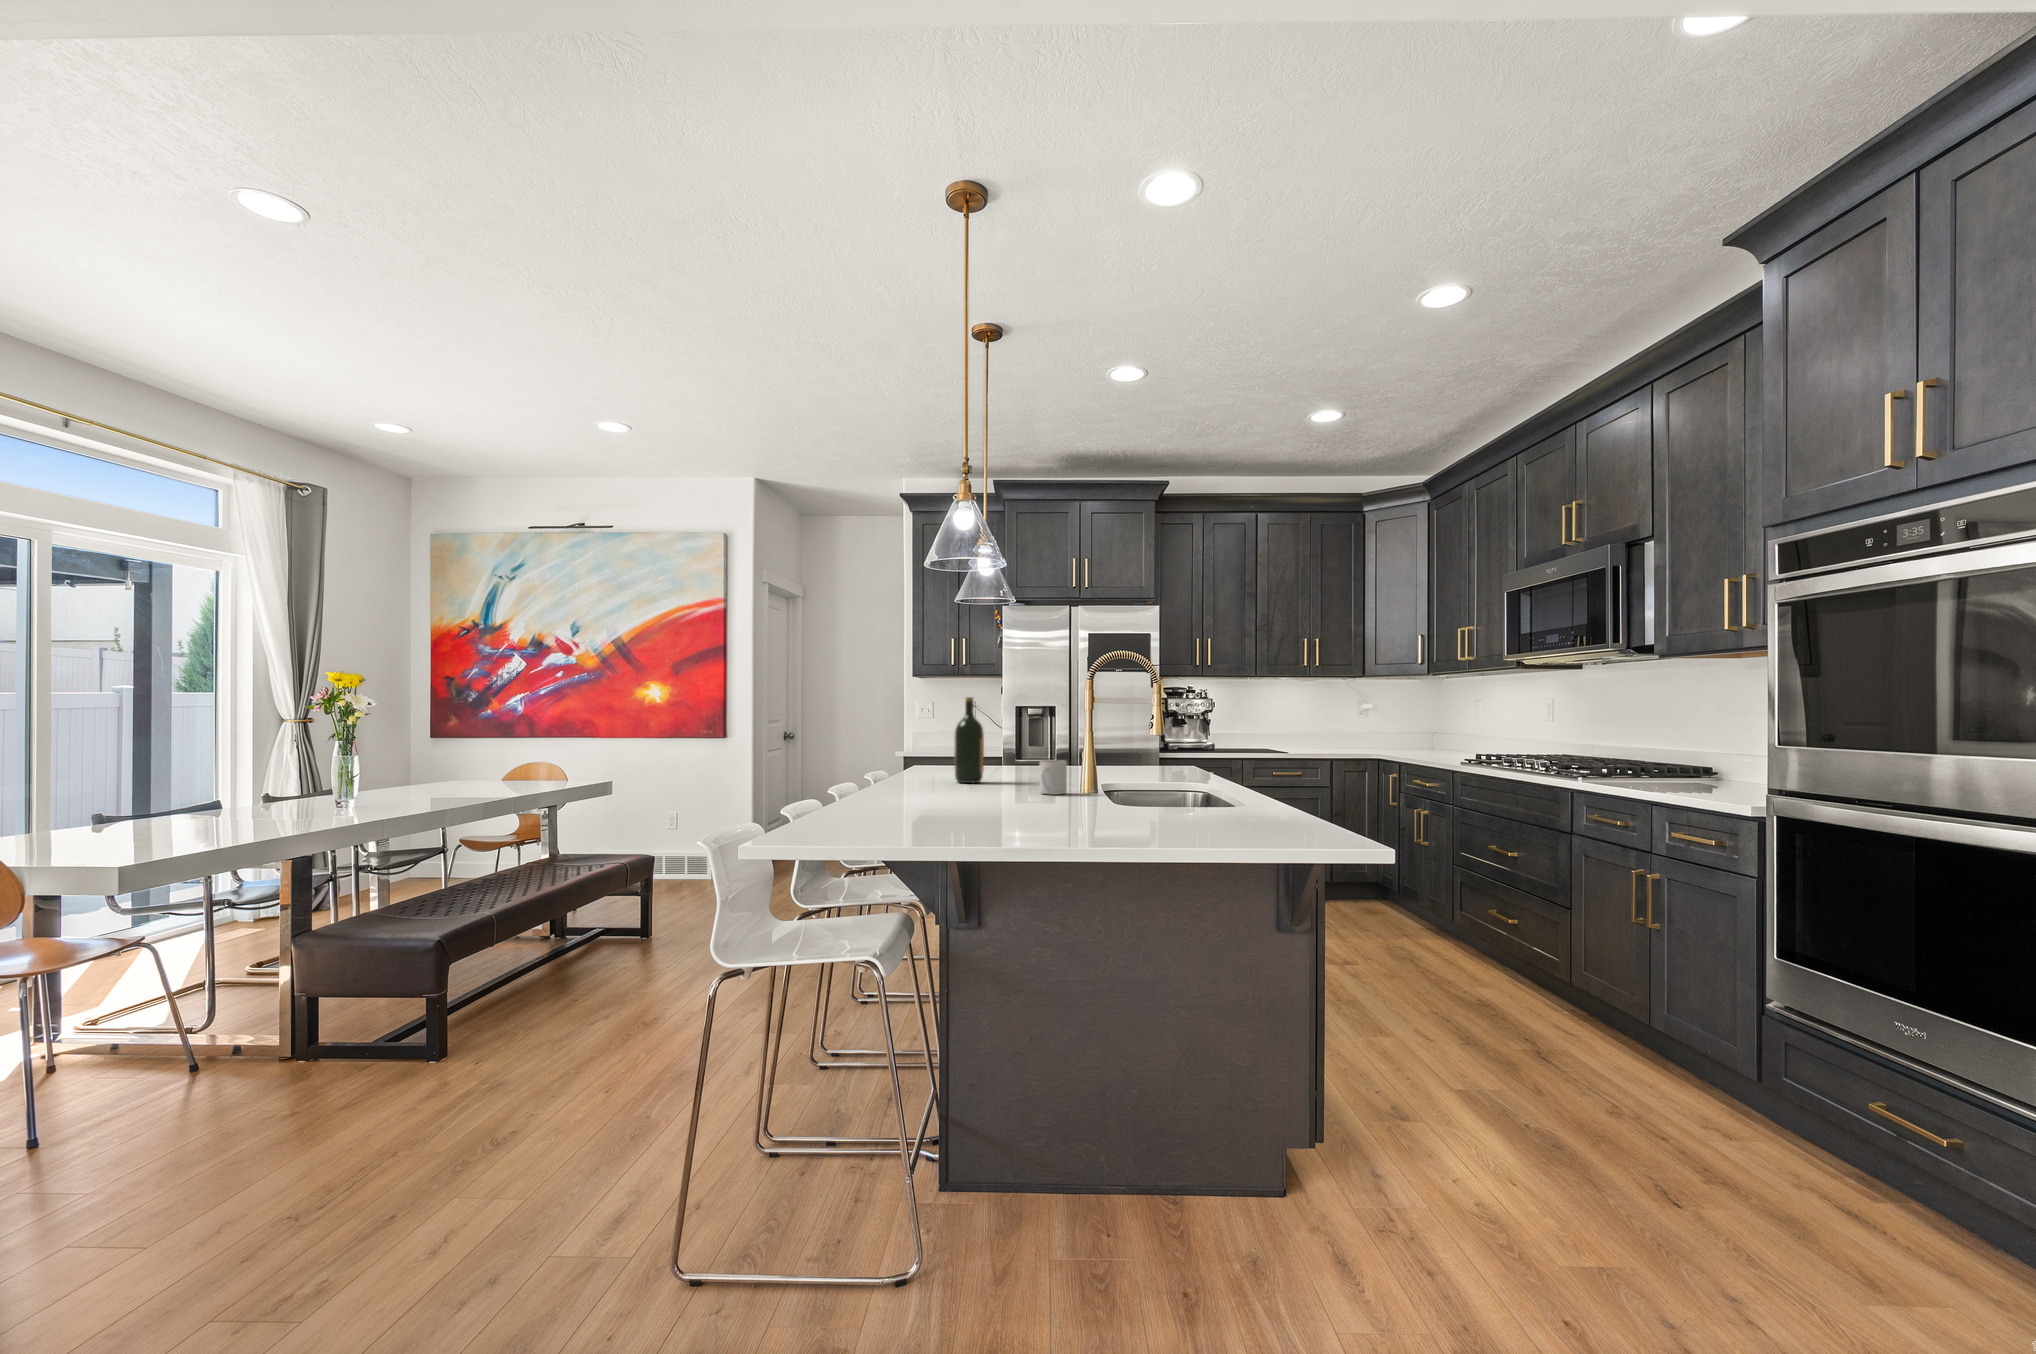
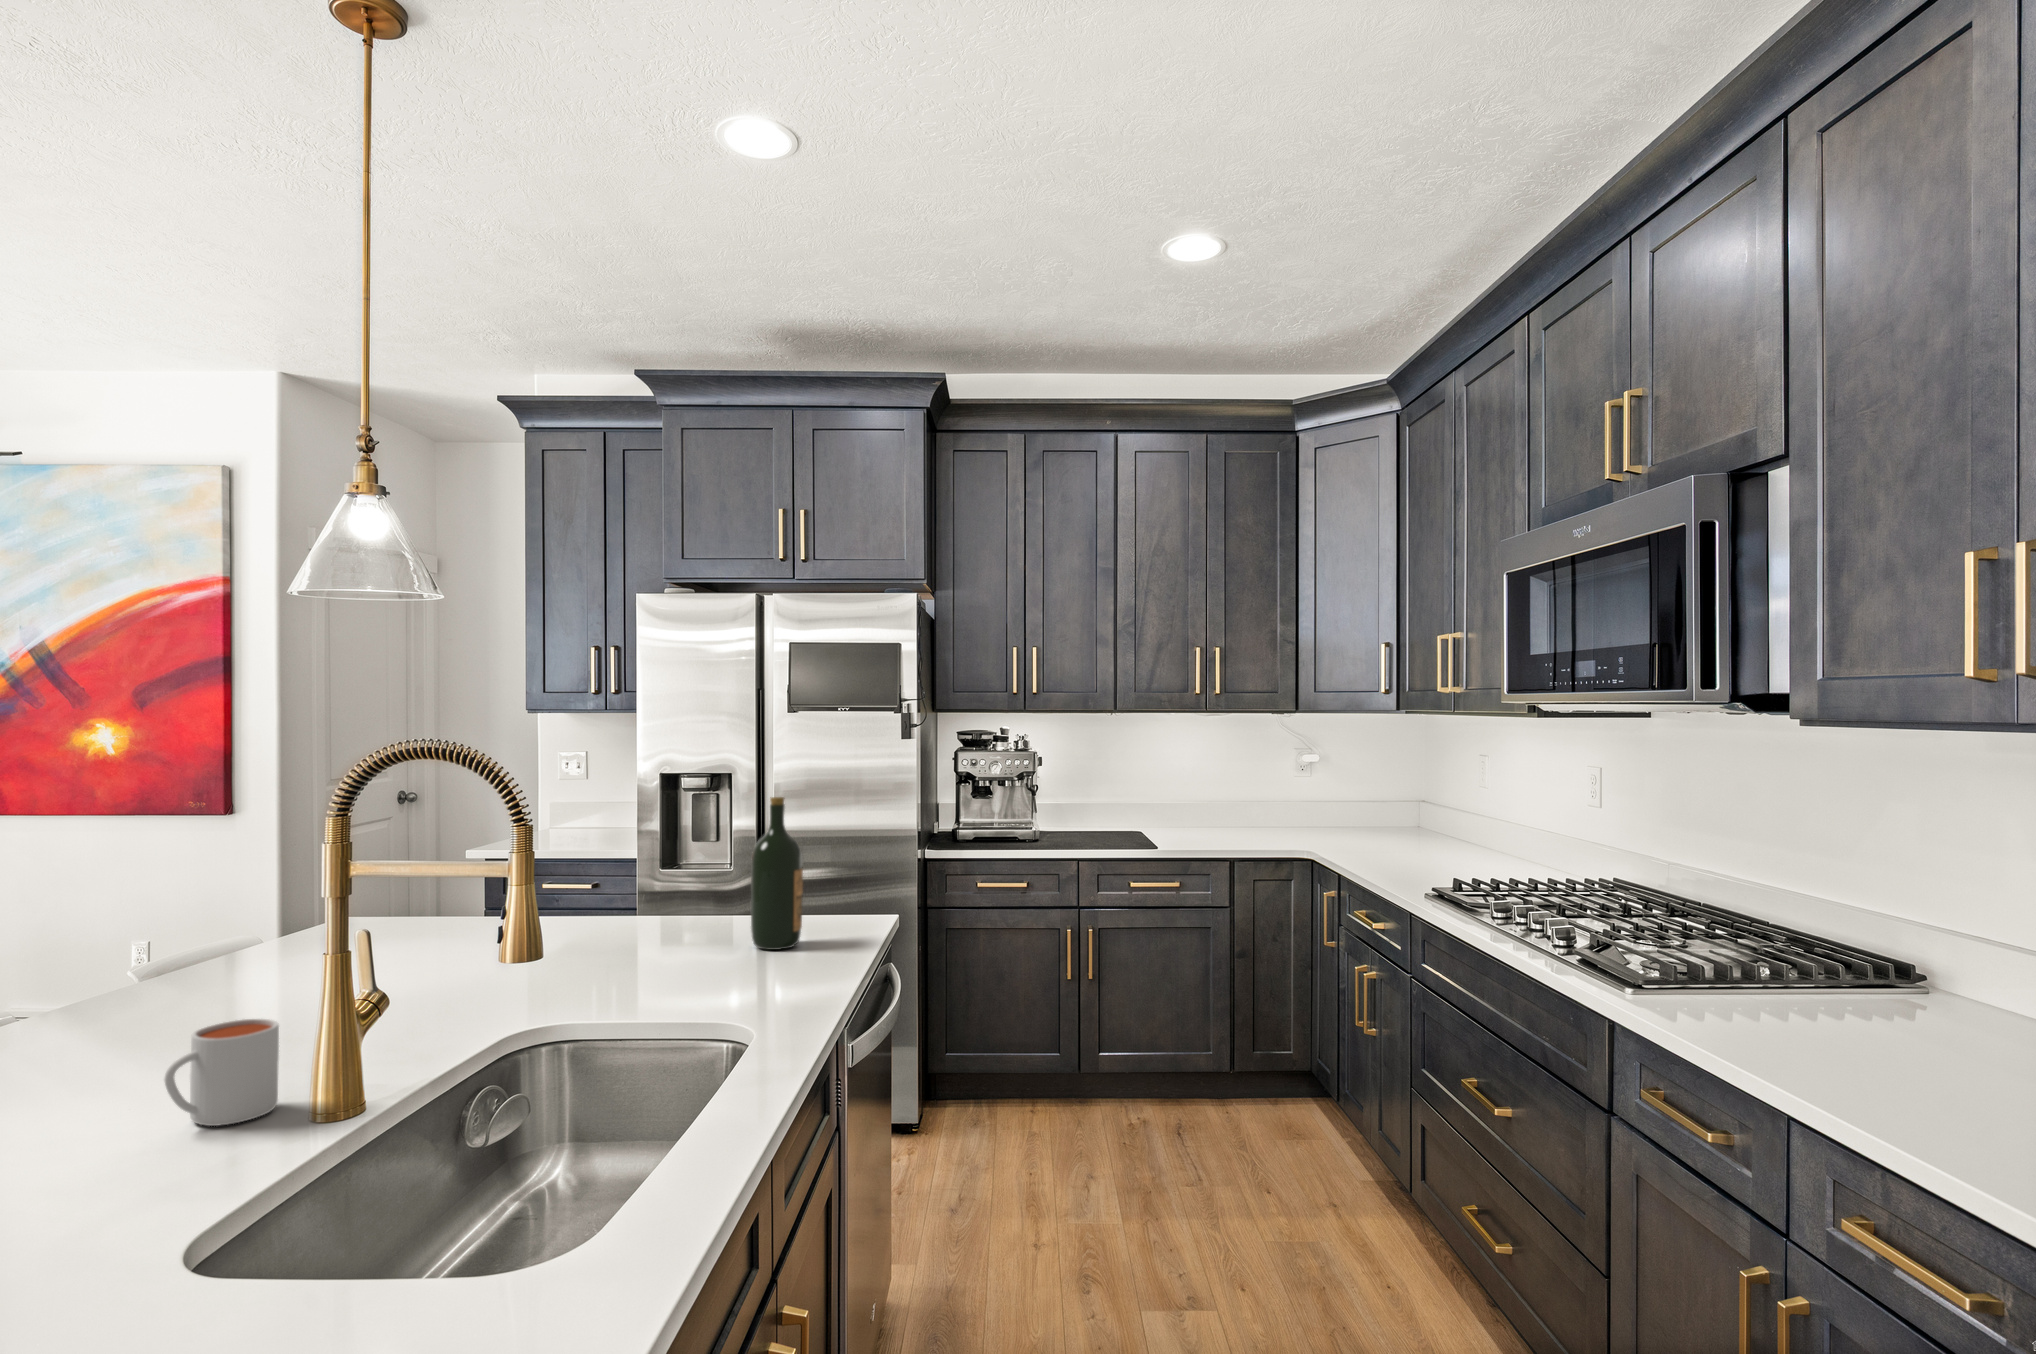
wine bottle: present [954,697,984,783] -> present [751,797,803,950]

